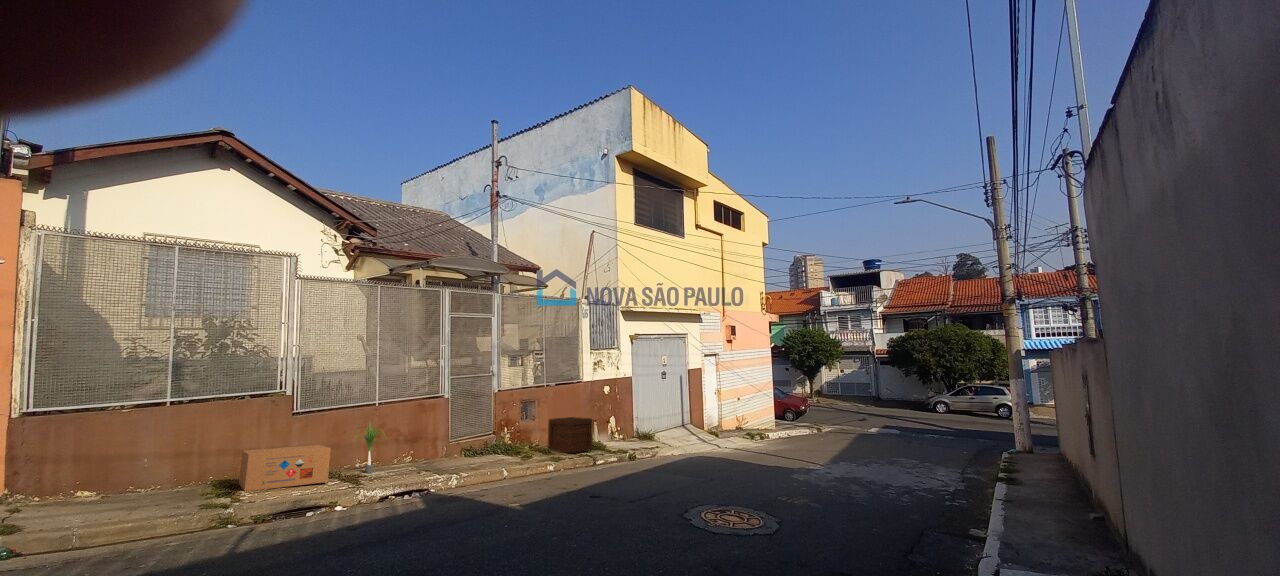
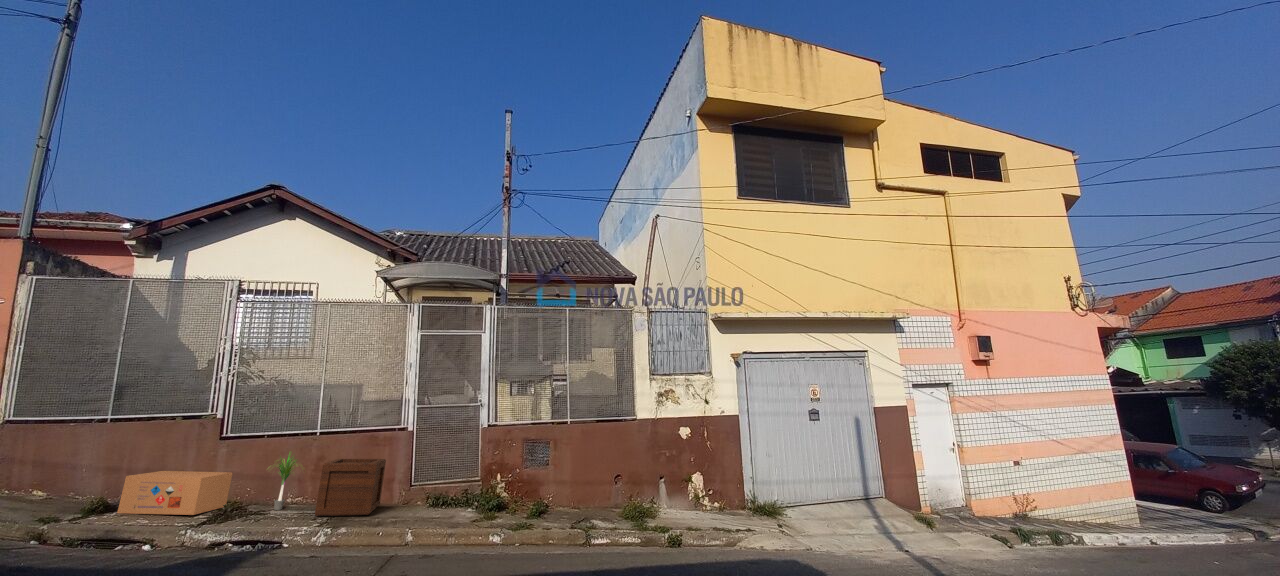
wooden crate: present [548,417,593,453] -> present [315,459,386,516]

